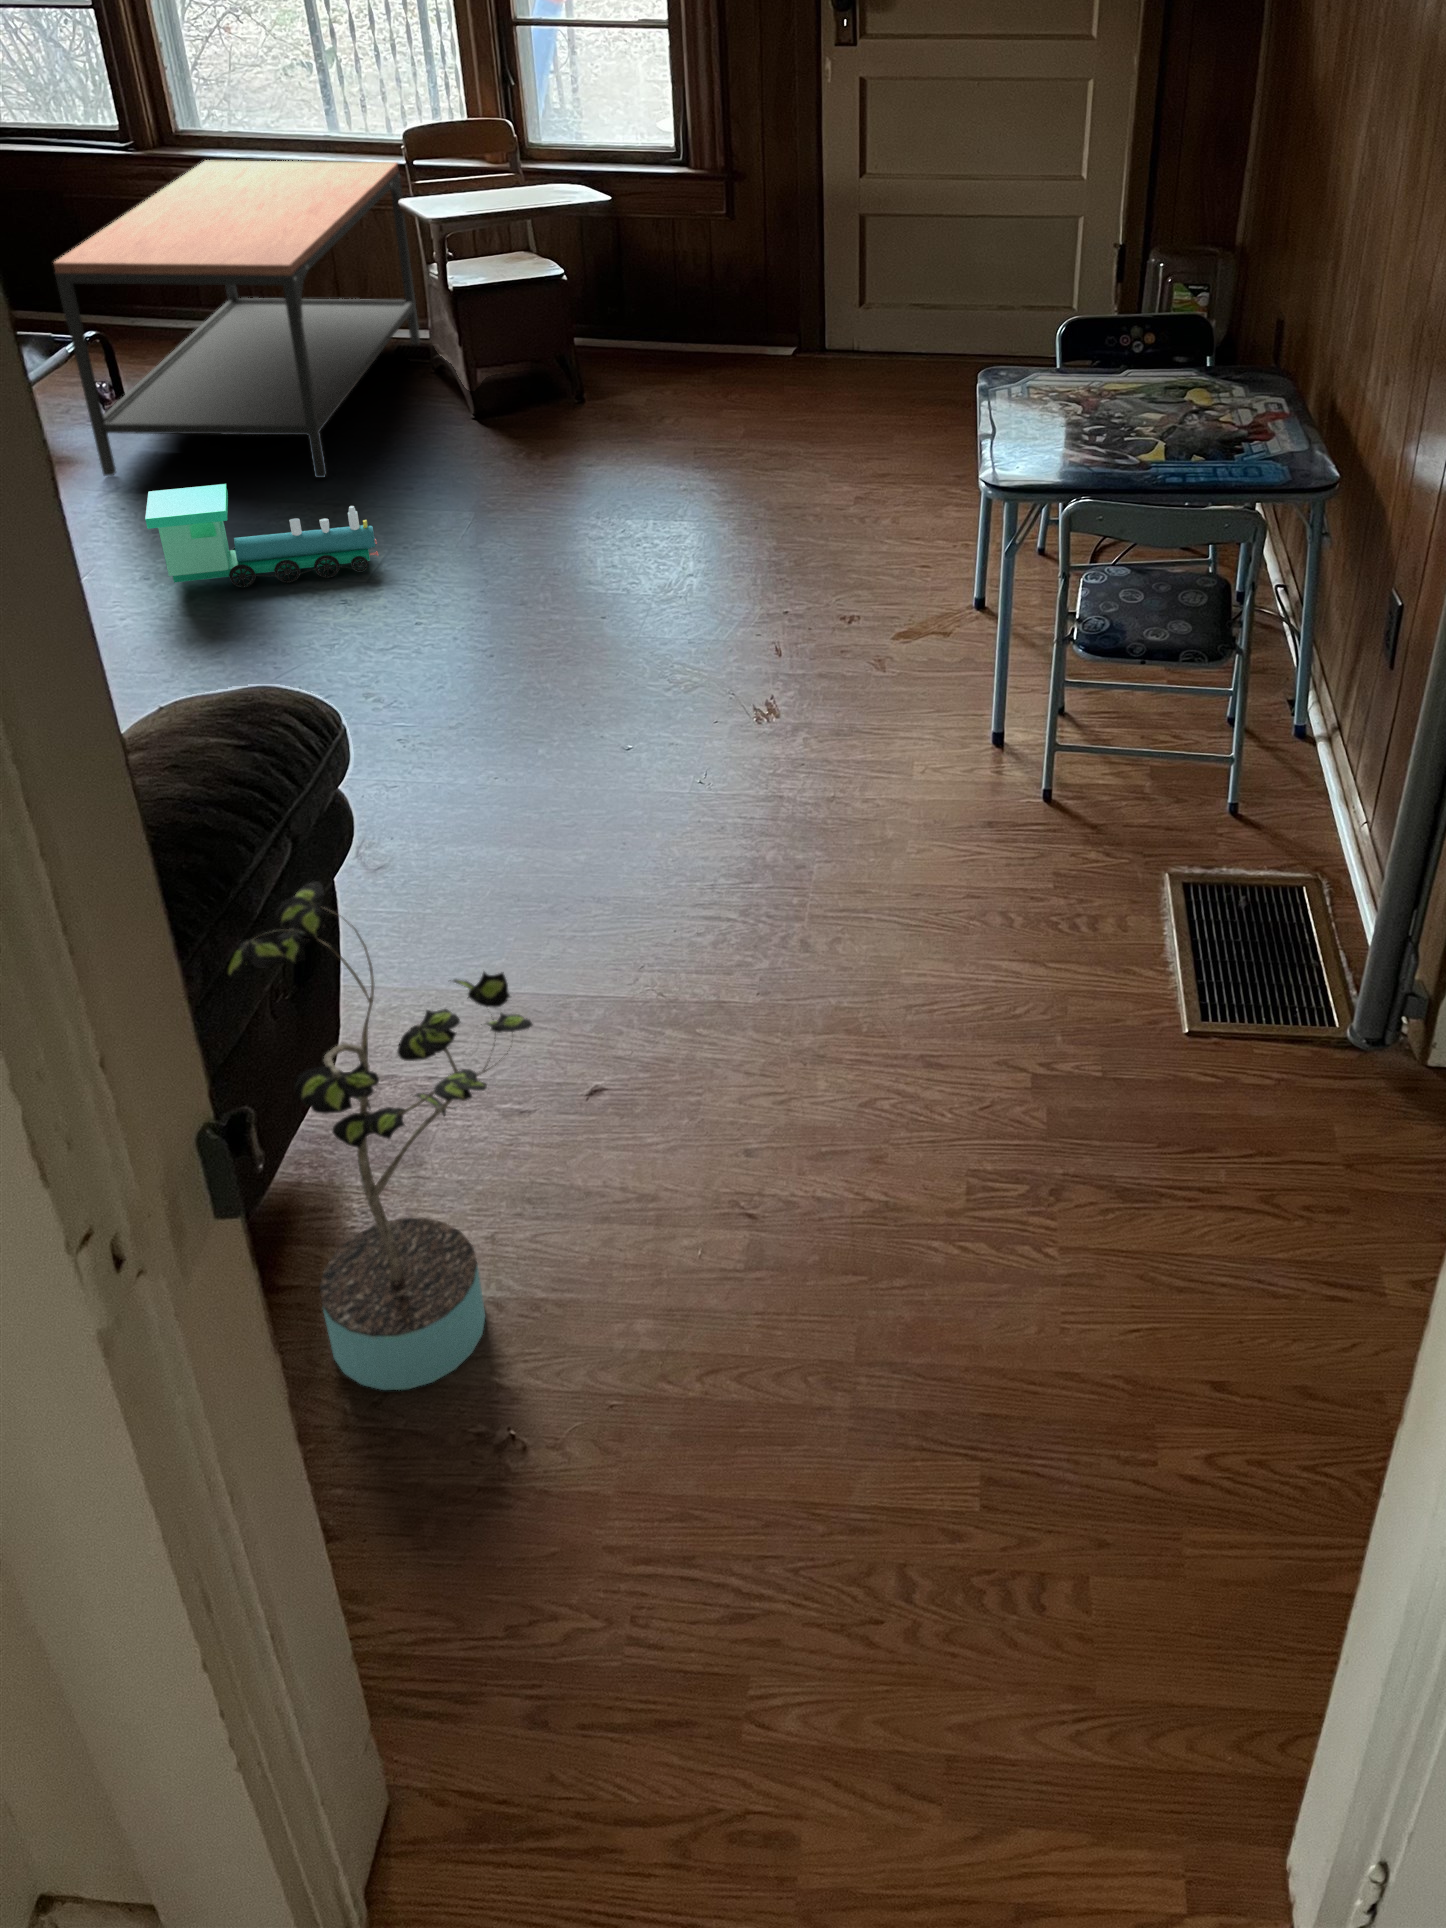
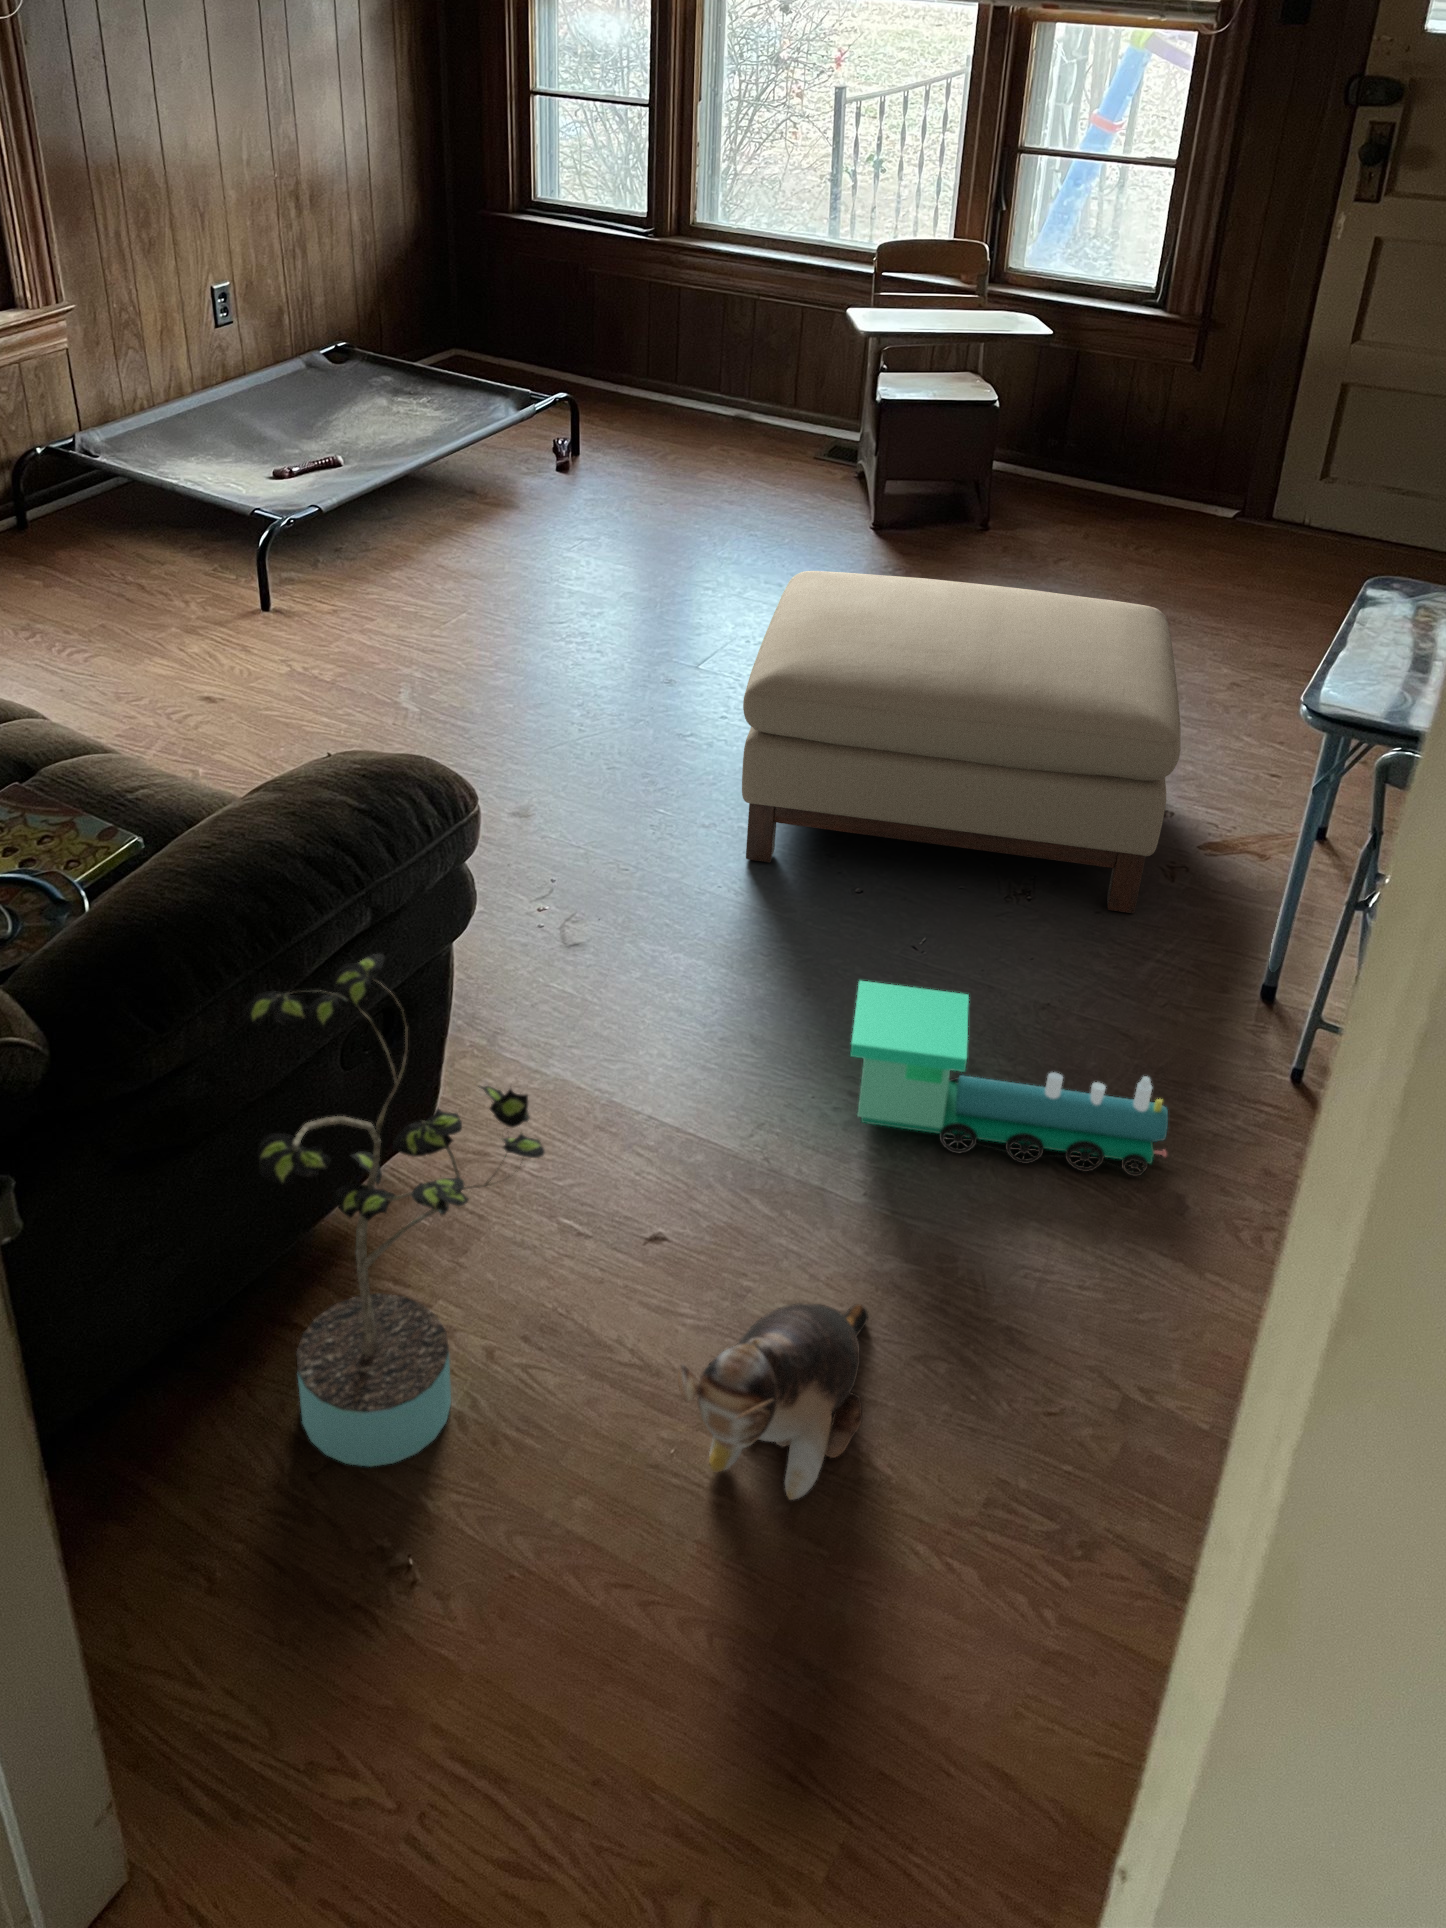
coffee table: present [54,161,420,478] -> none [524,251,877,561]
ottoman: none [458,430,879,744] -> present [742,571,1181,913]
toy train: present [145,484,378,587] -> present [850,981,1168,1176]
plush toy: none [721,1081,851,1259] -> present [678,1304,868,1500]

